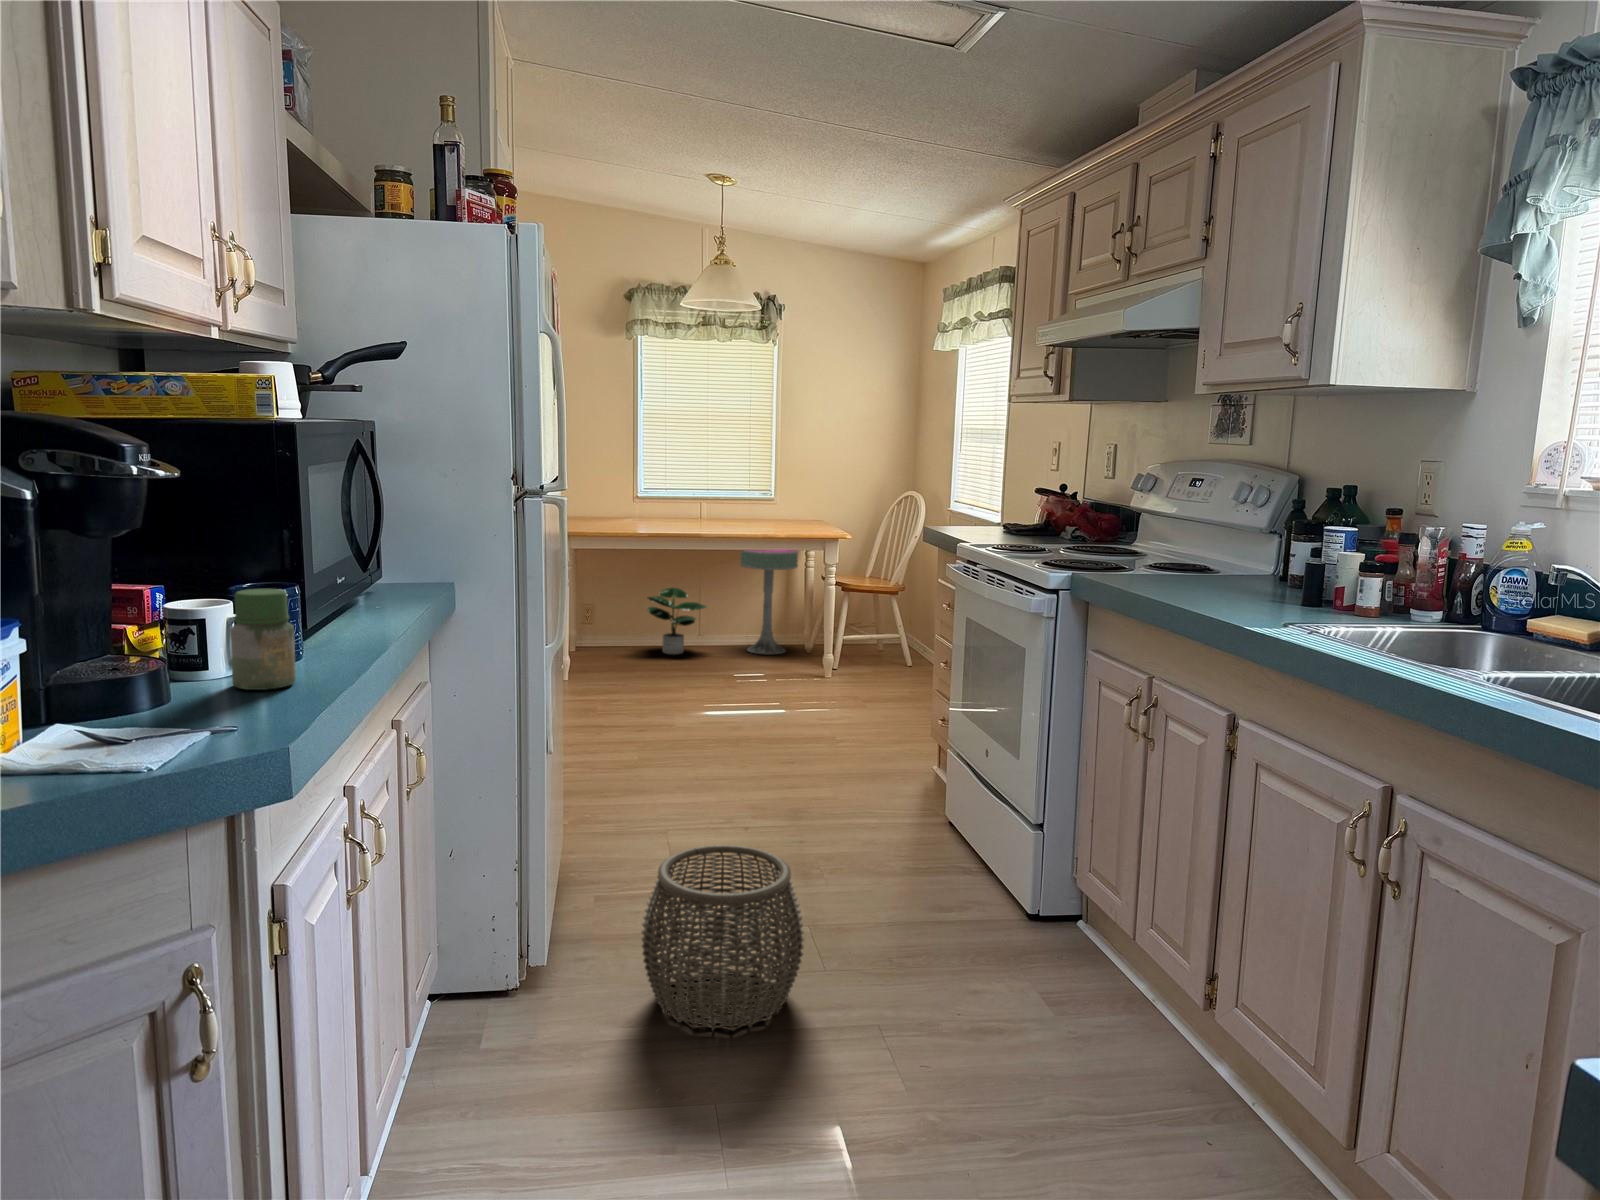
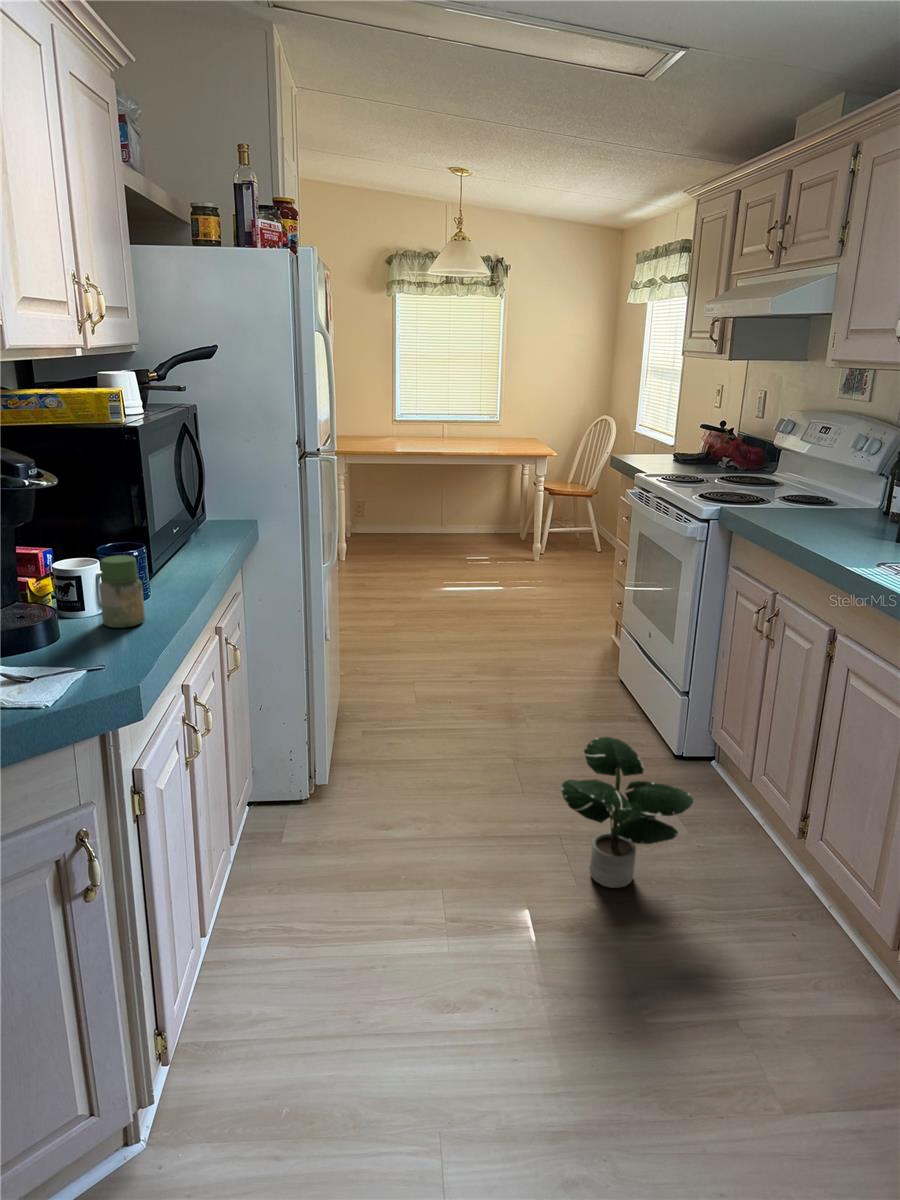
bar stool: present [740,548,798,655] -> none [473,458,517,542]
potted plant: present [647,588,707,654] -> present [561,737,694,888]
woven basket: present [641,845,804,1031] -> none [393,706,507,837]

